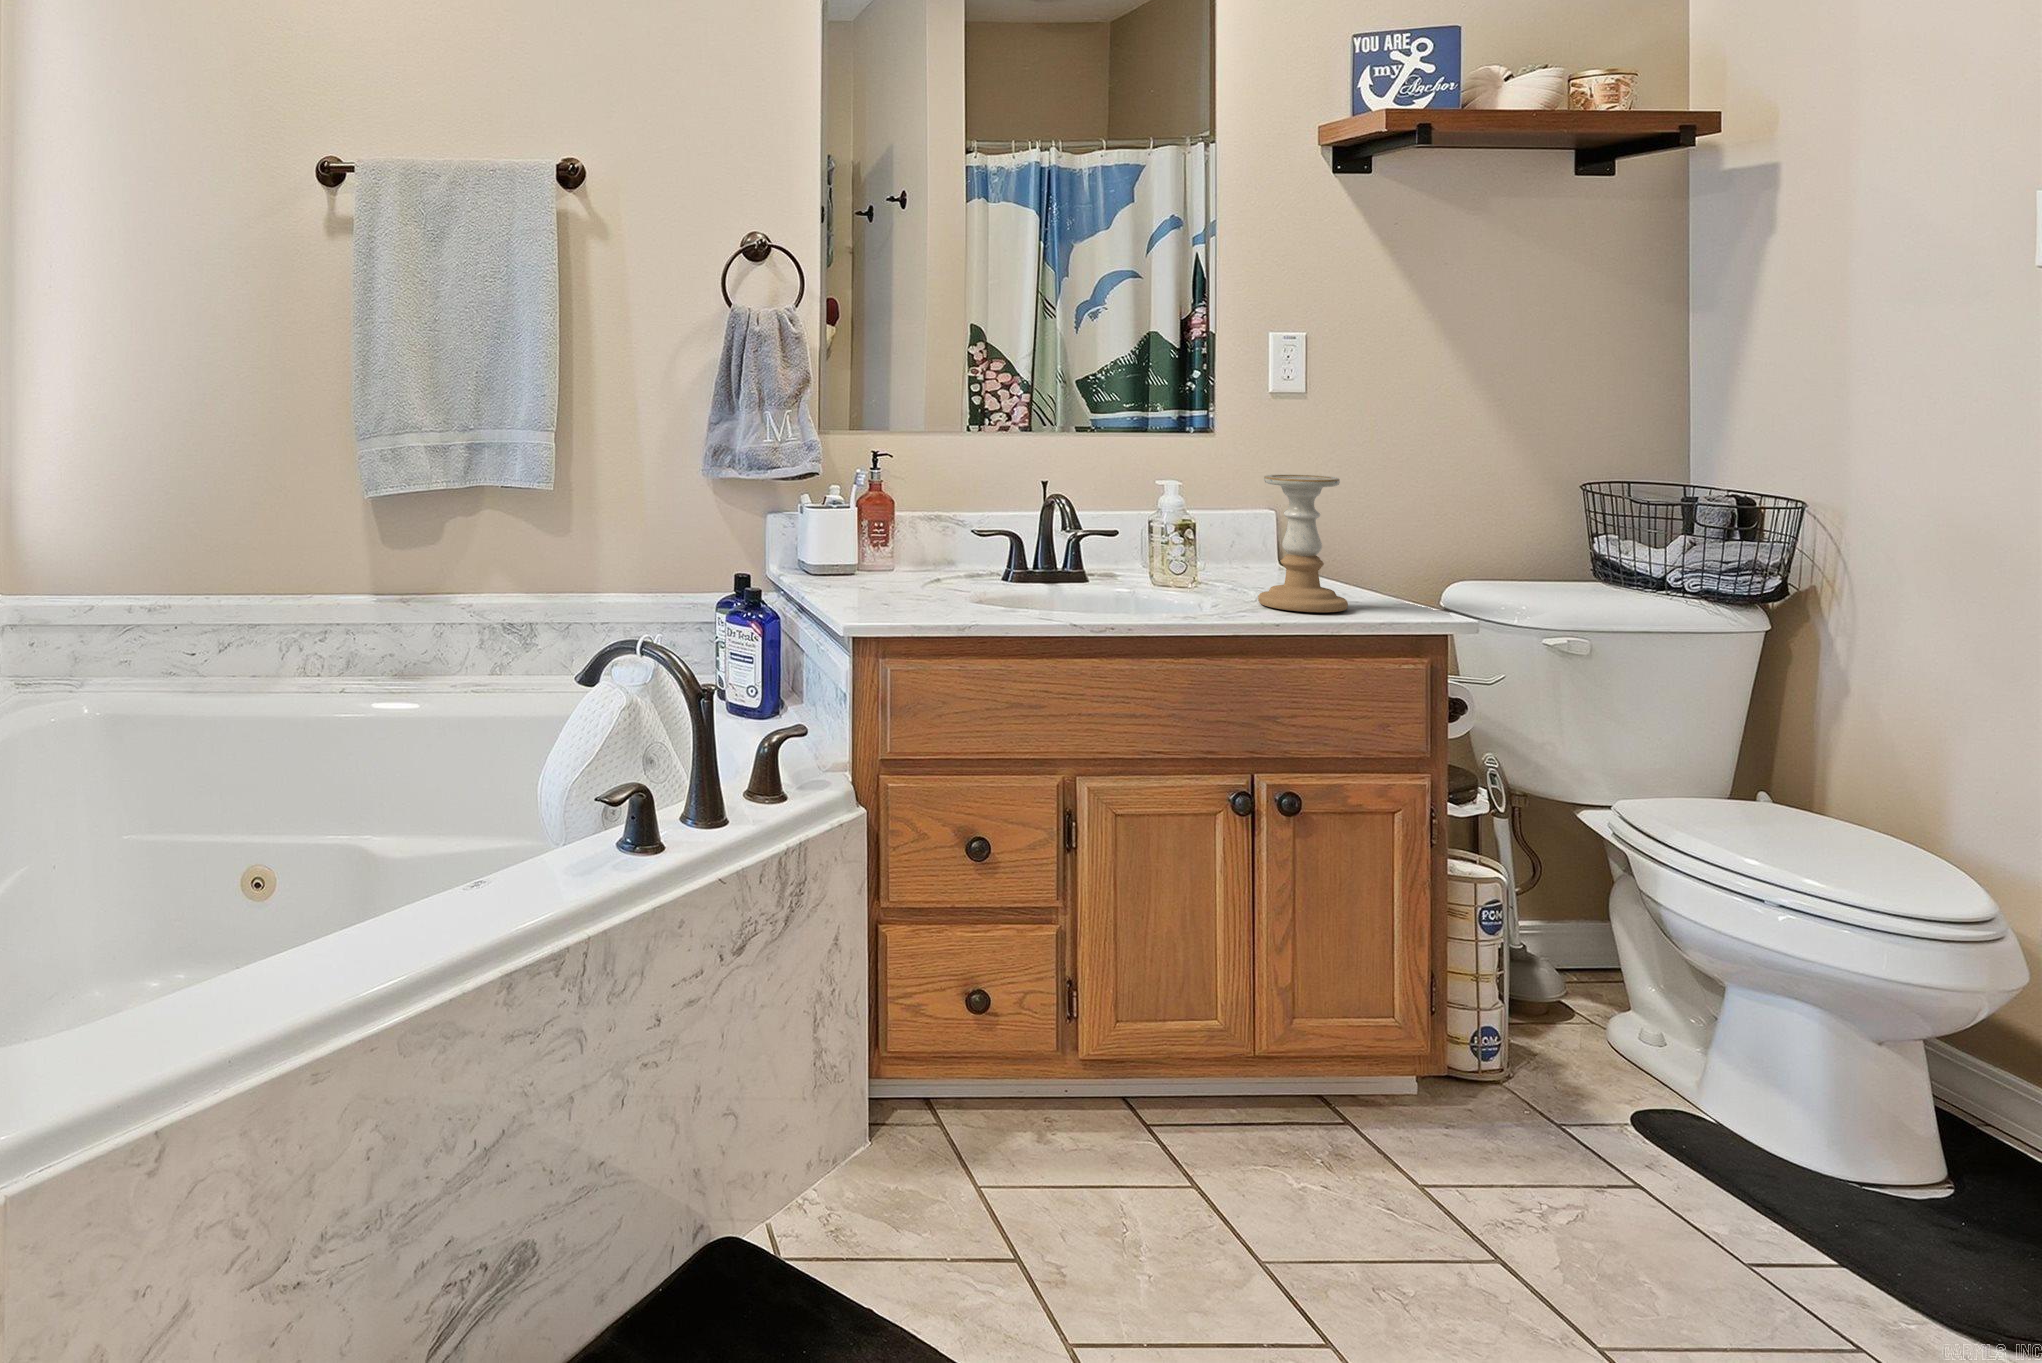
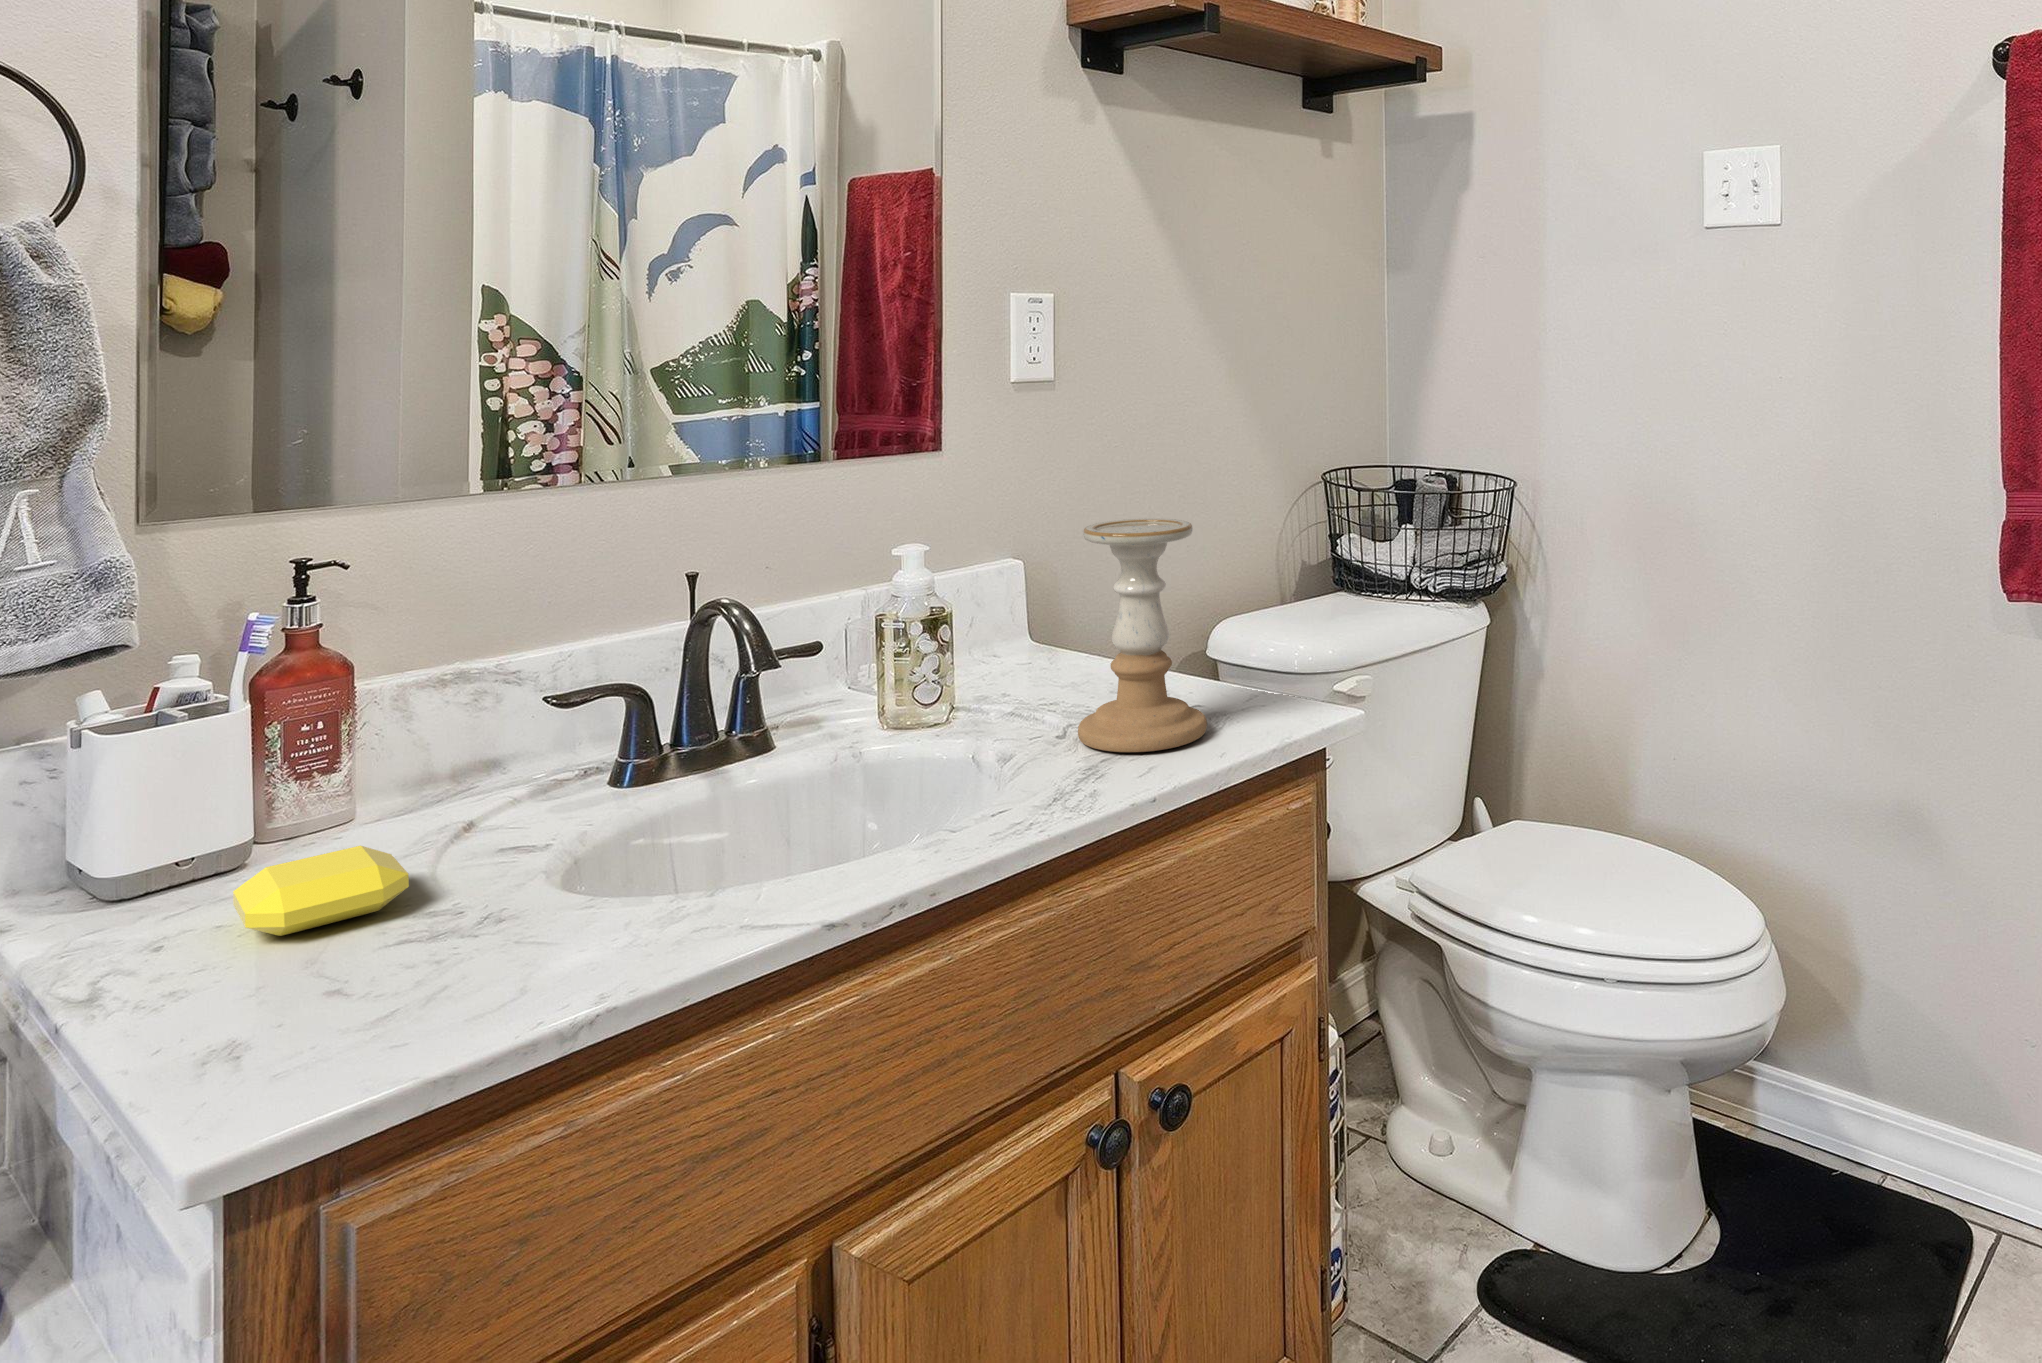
soap bar: none [850,568,910,592] -> present [233,846,409,936]

